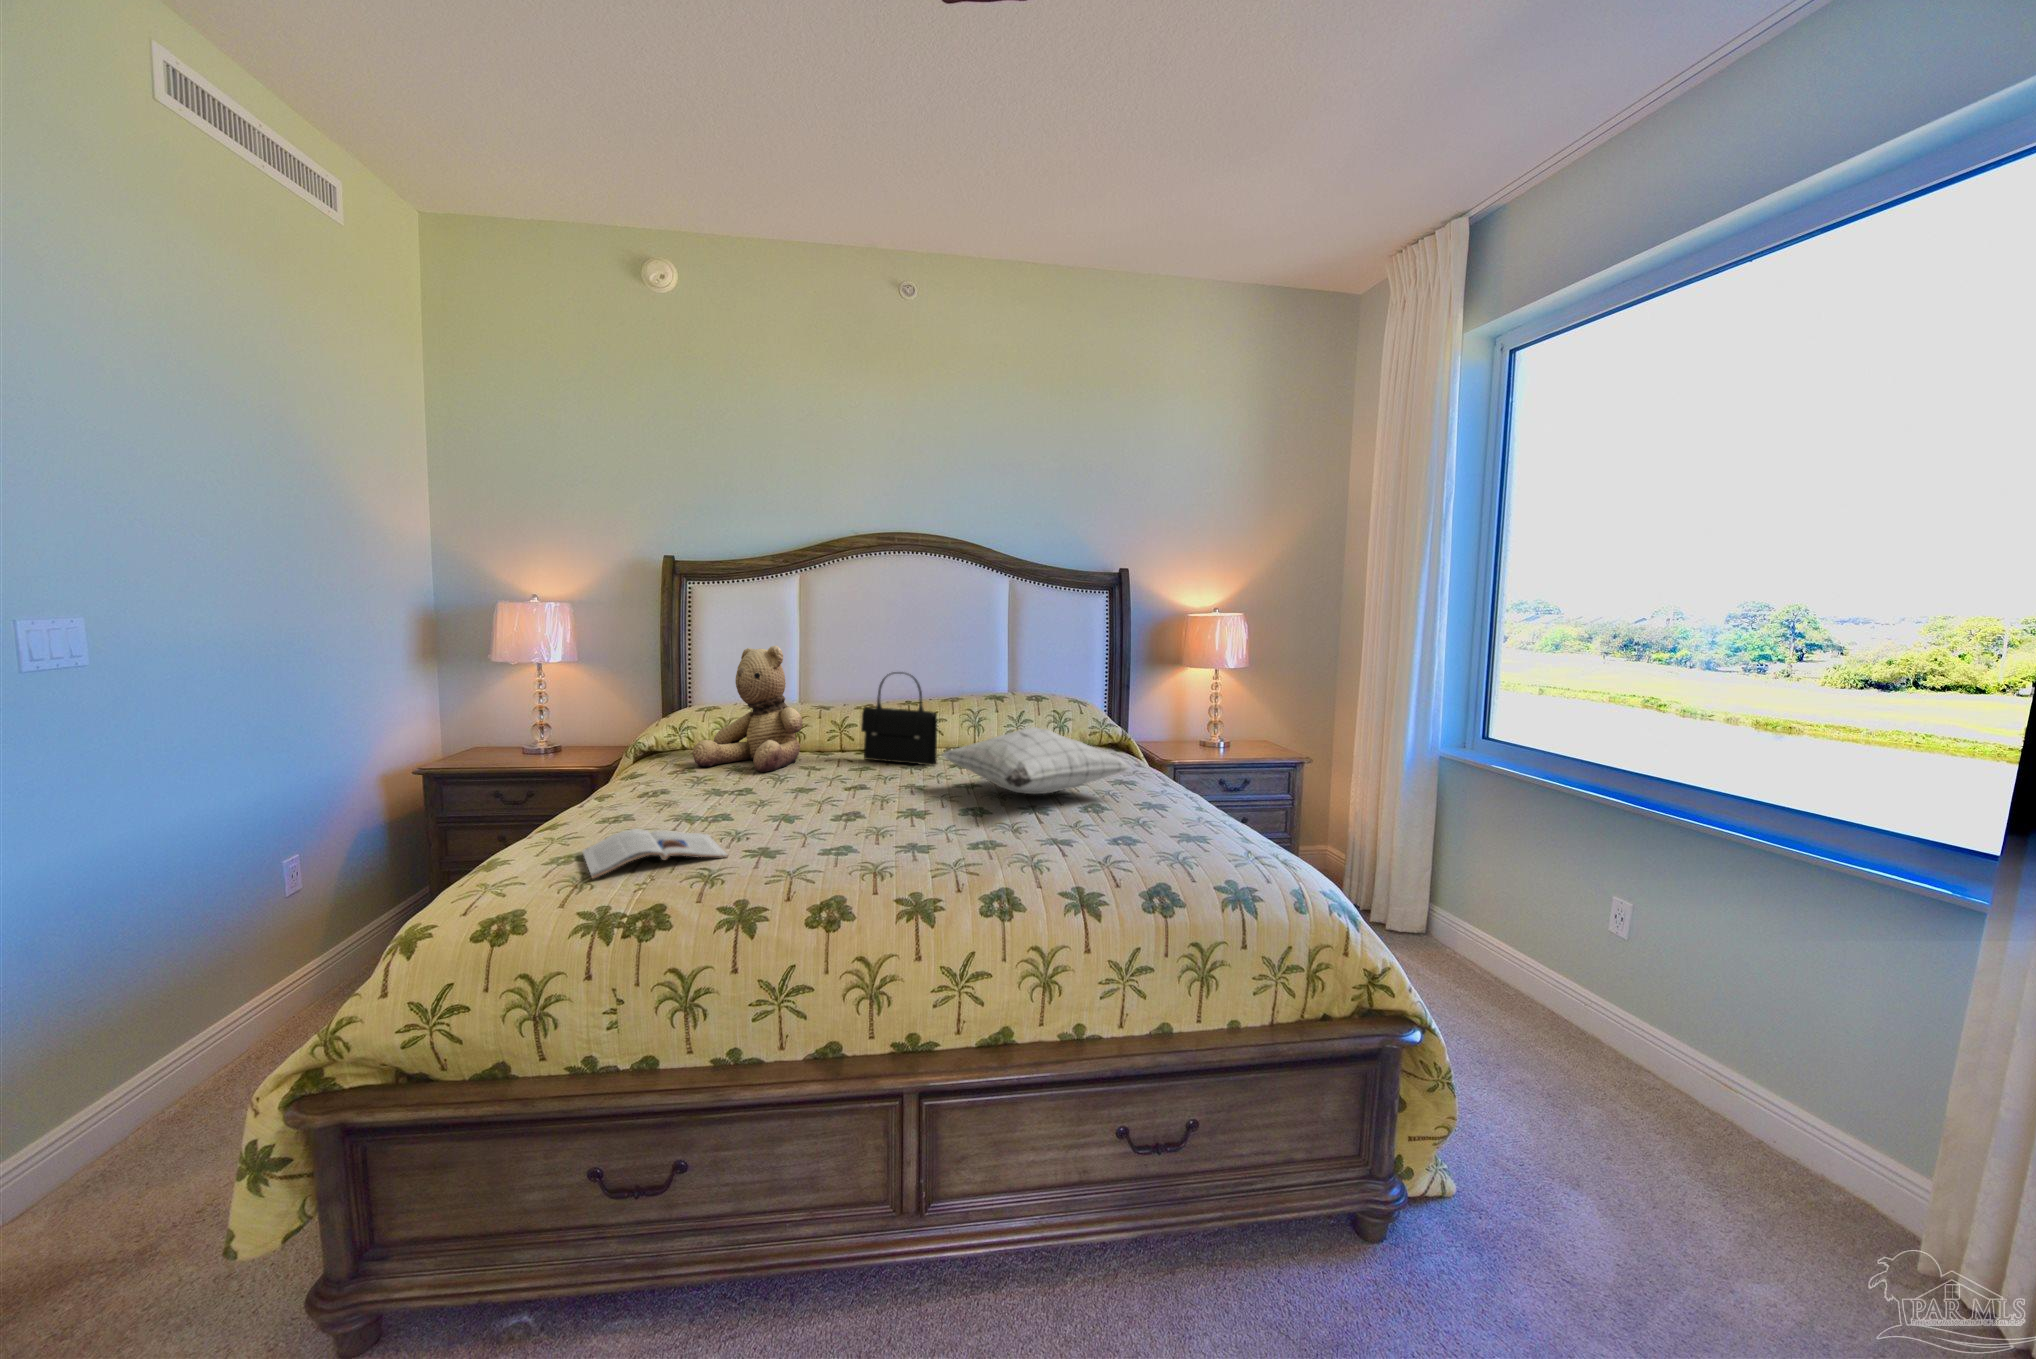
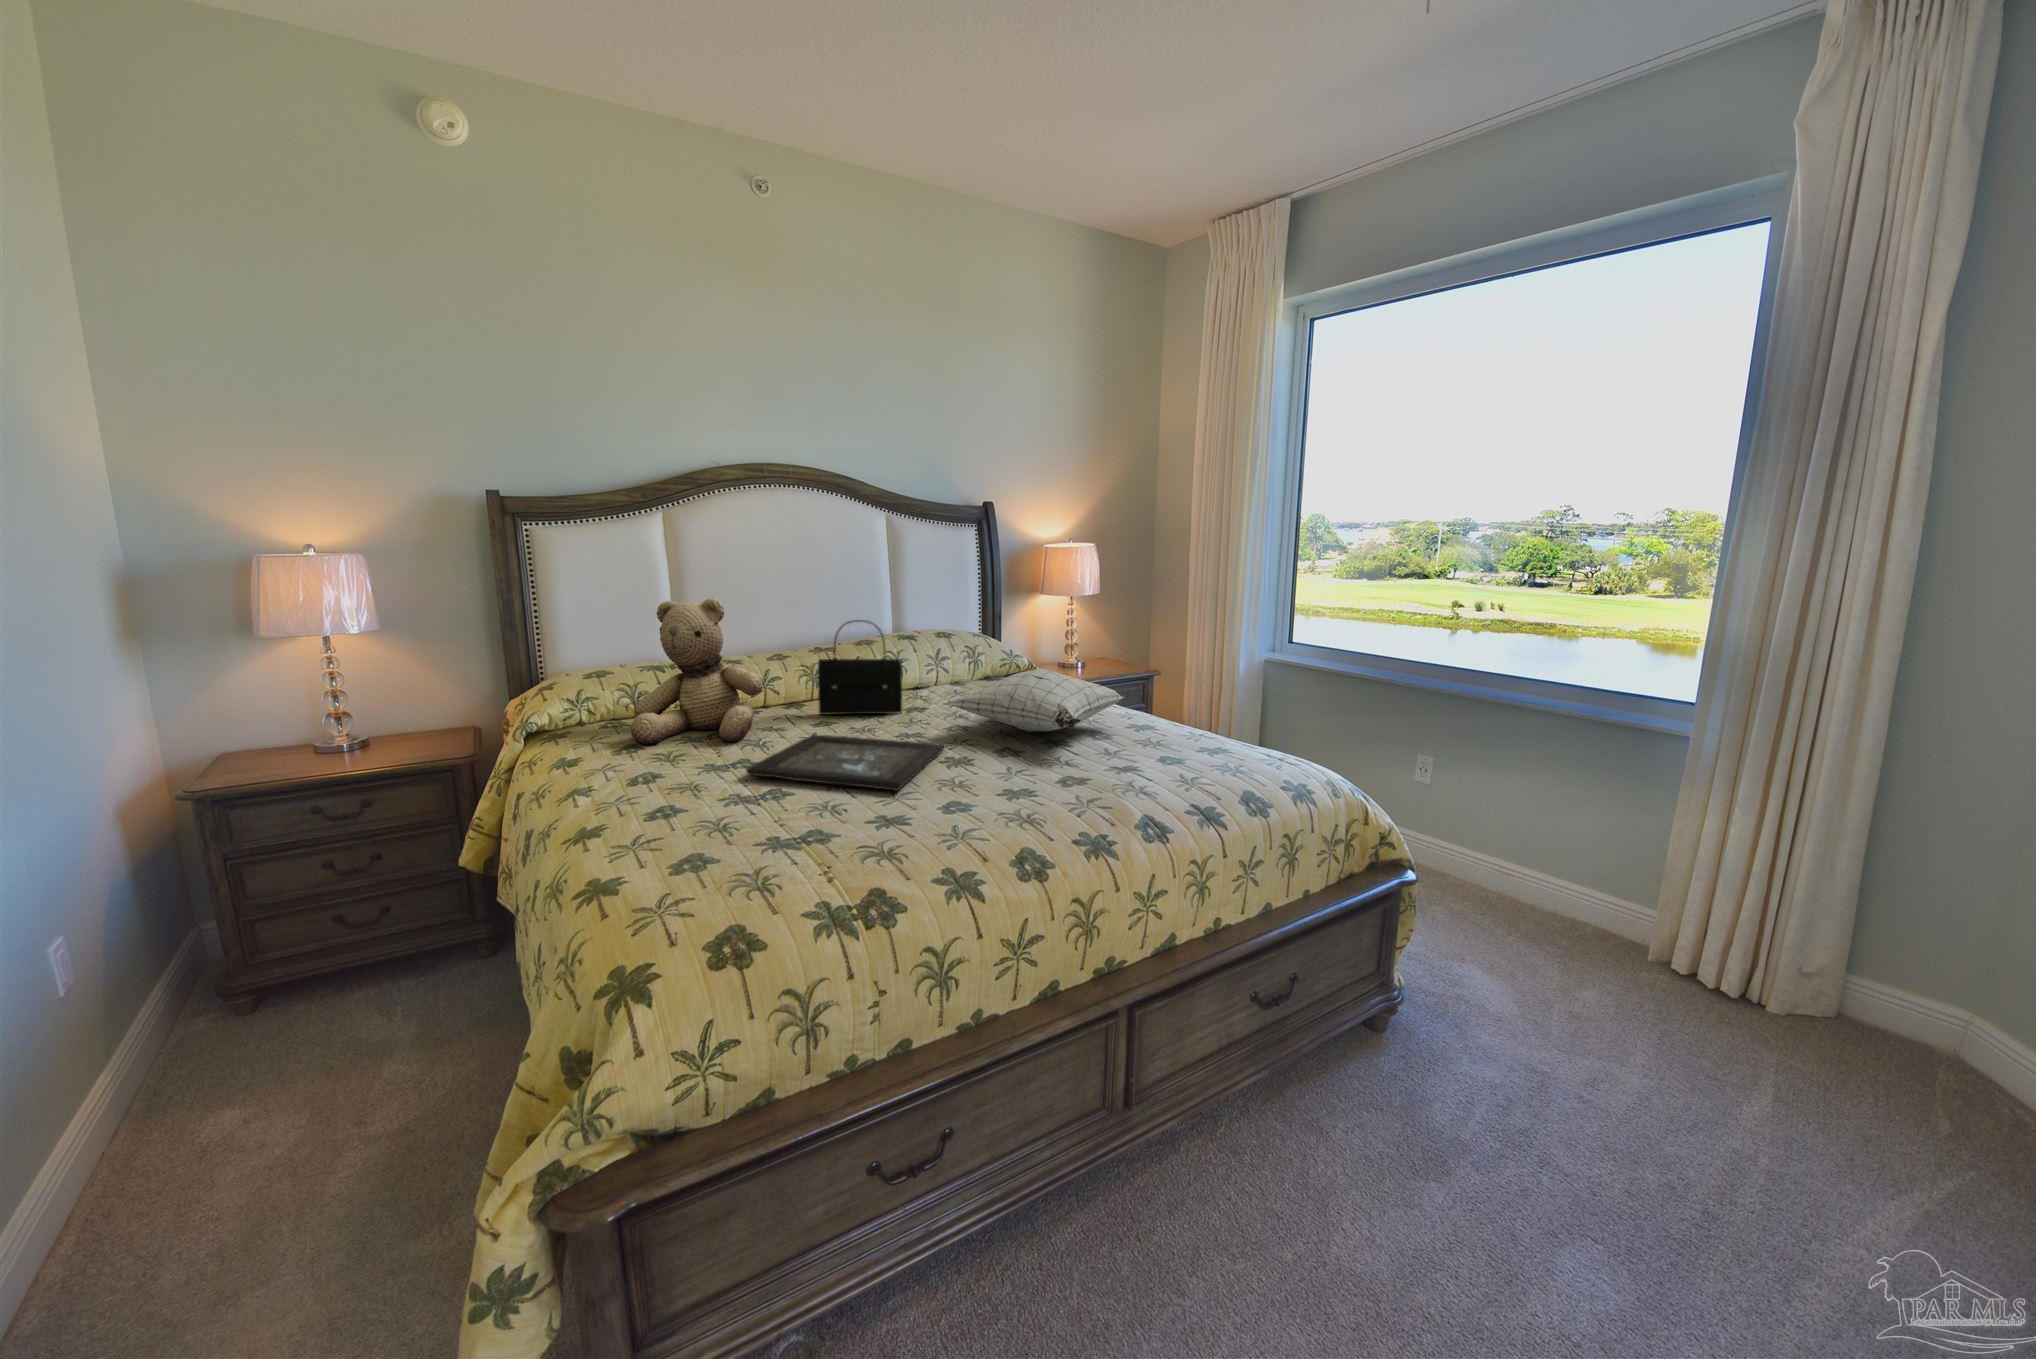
tray: none [720,773,916,825] -> present [746,735,944,790]
magazine: present [583,829,728,879] -> none [708,816,872,883]

